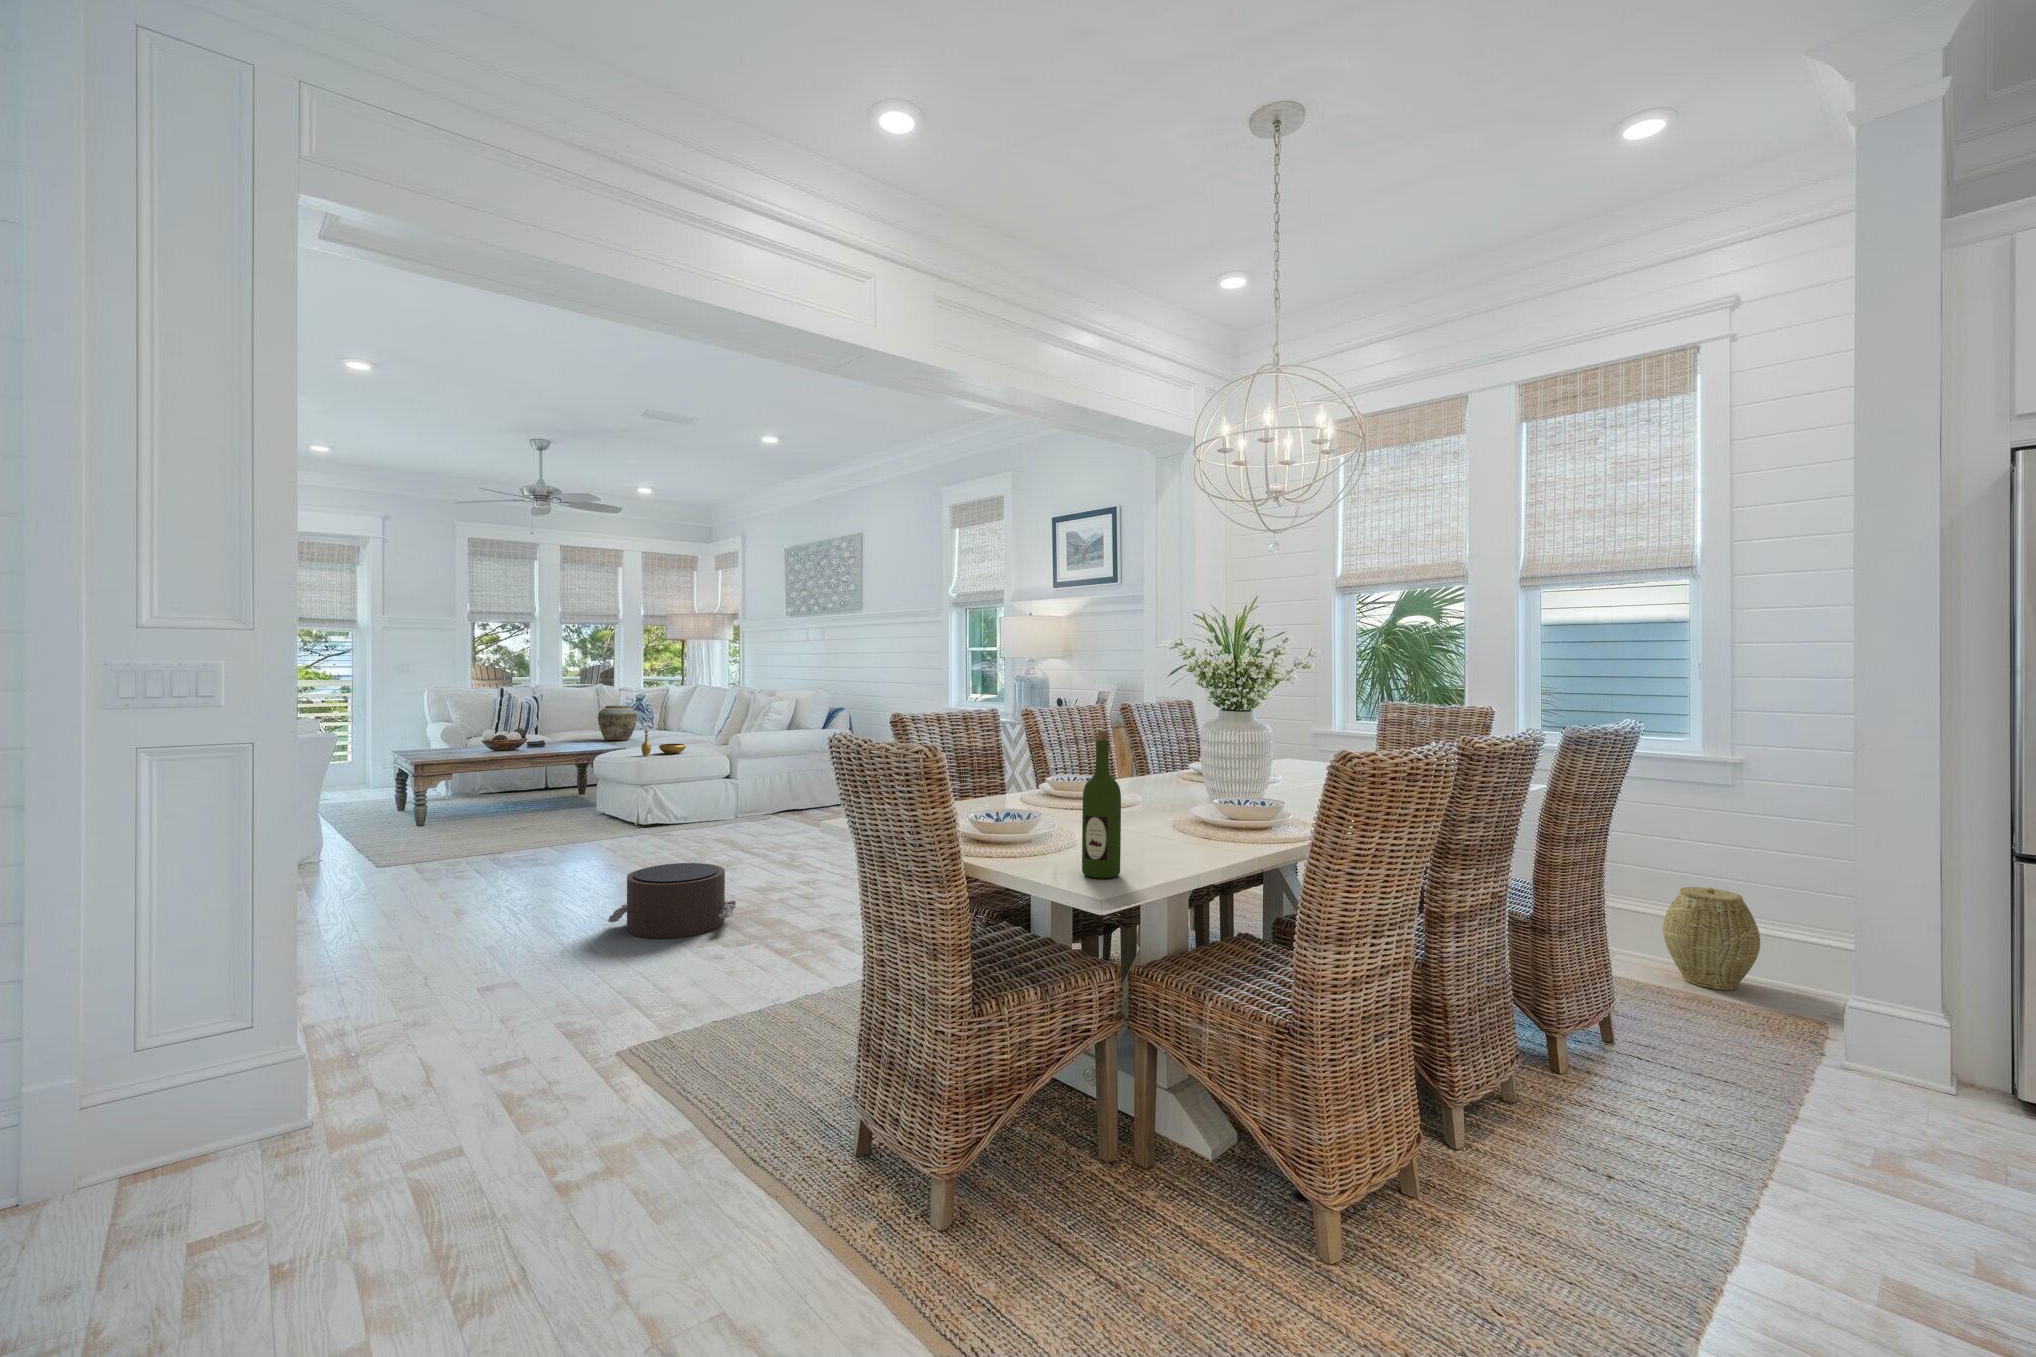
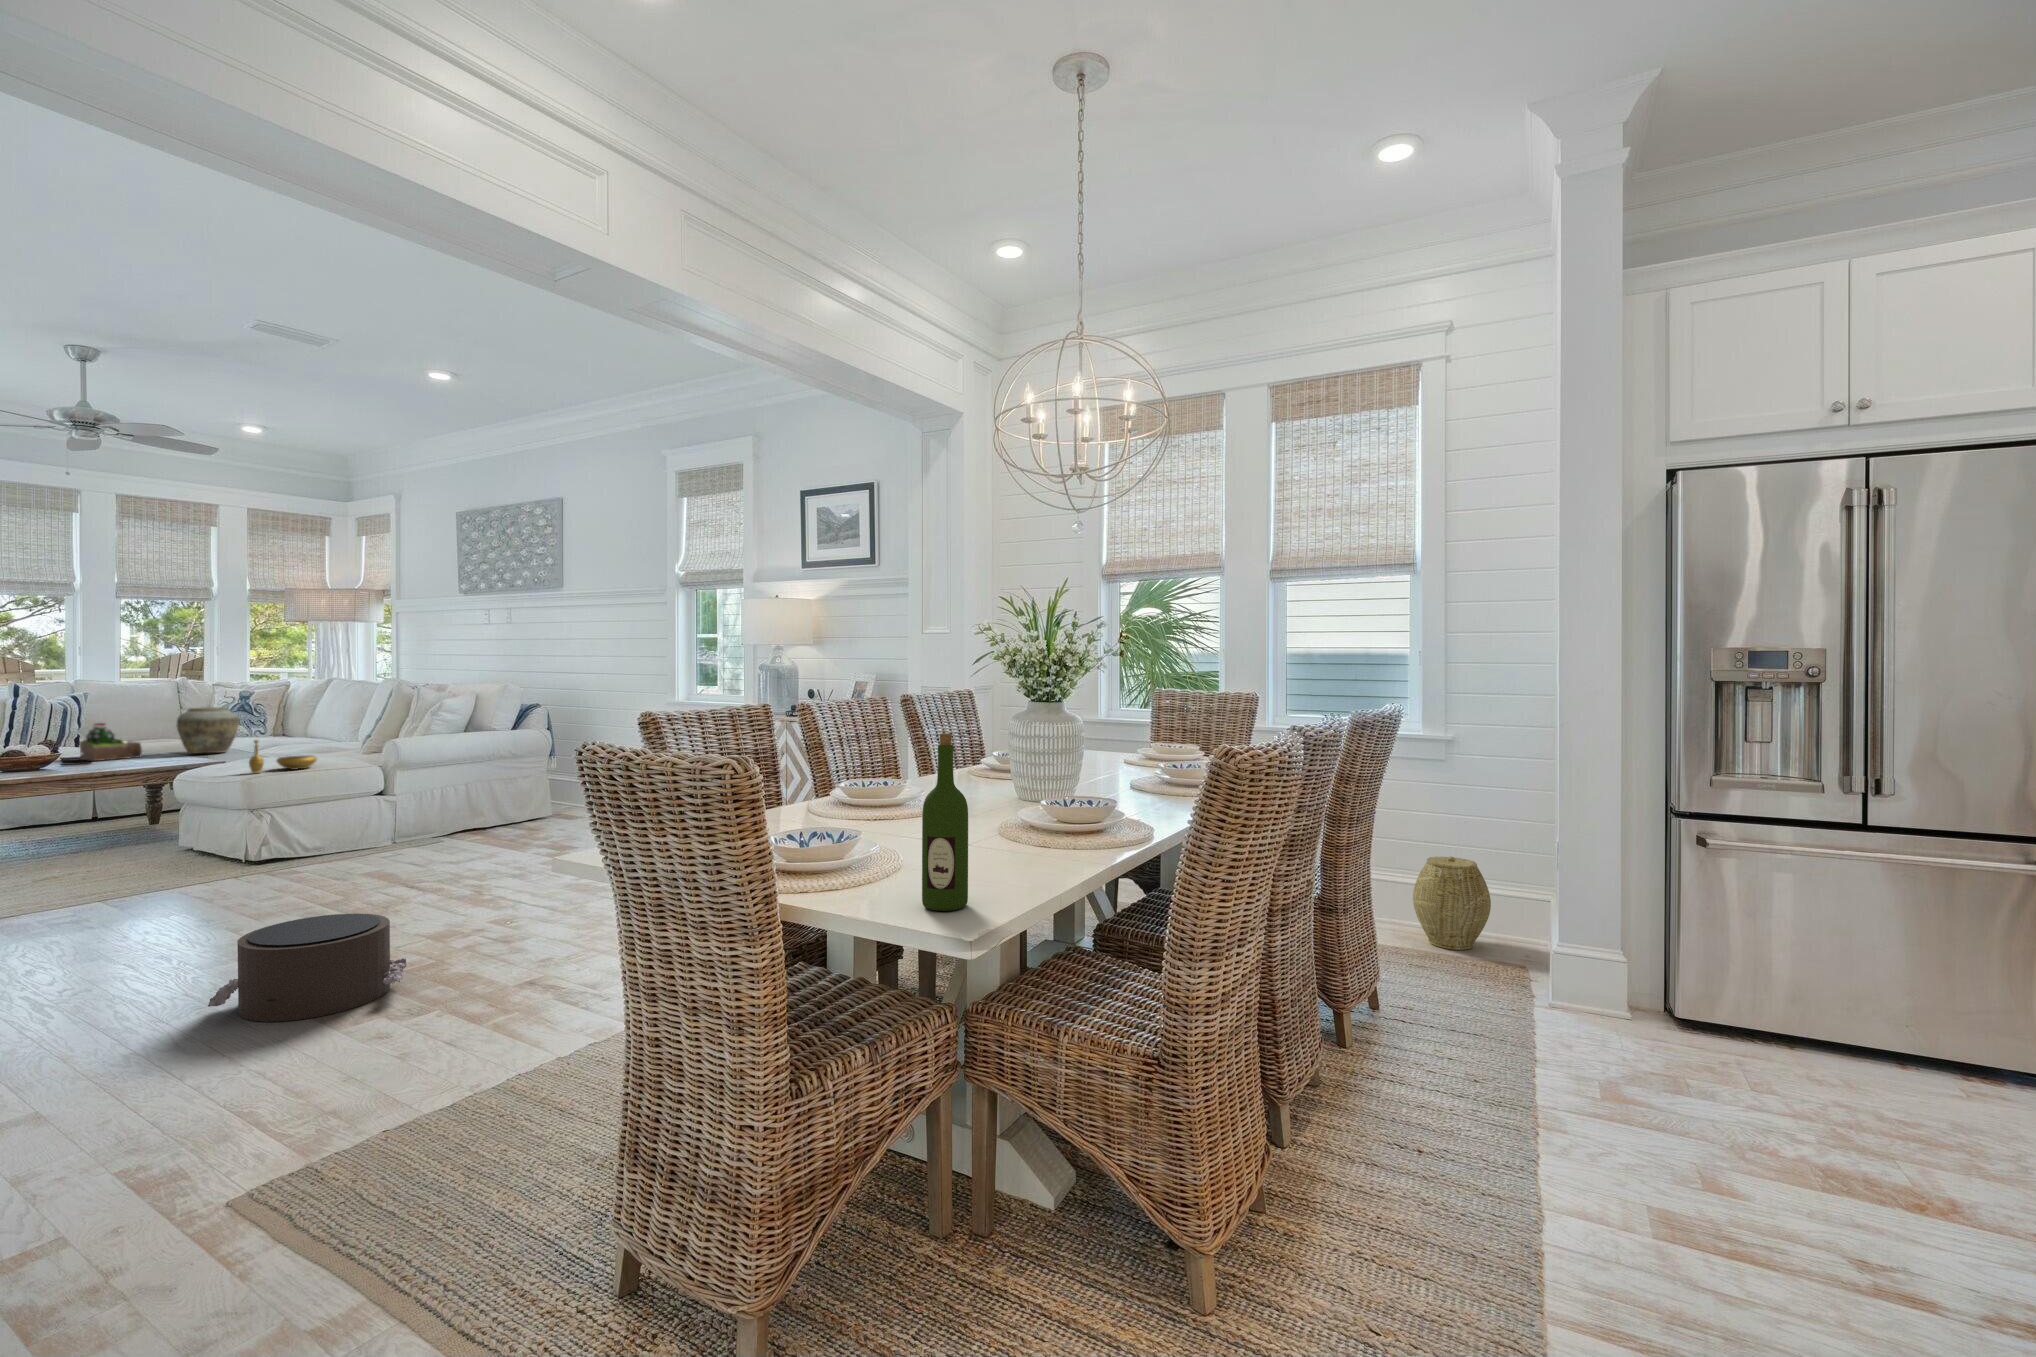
succulent plant: none [540,715,577,743] -> present [80,723,142,761]

